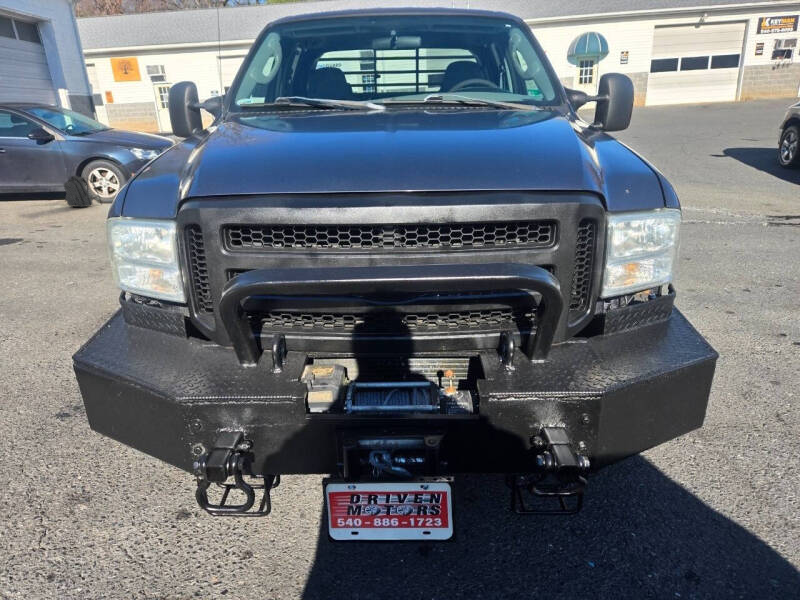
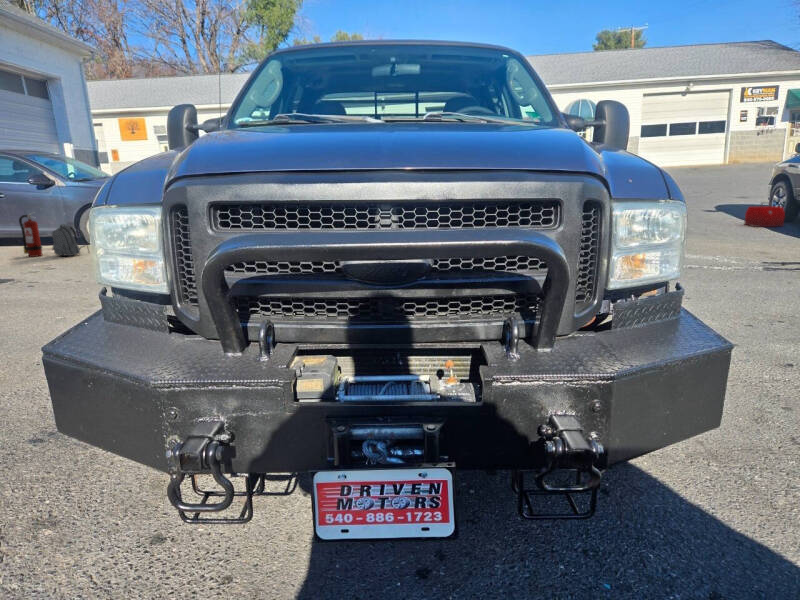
toolbox: none [750,149,792,174] -> present [744,202,785,227]
fire extinguisher: none [31,163,56,208] -> present [19,213,42,257]

